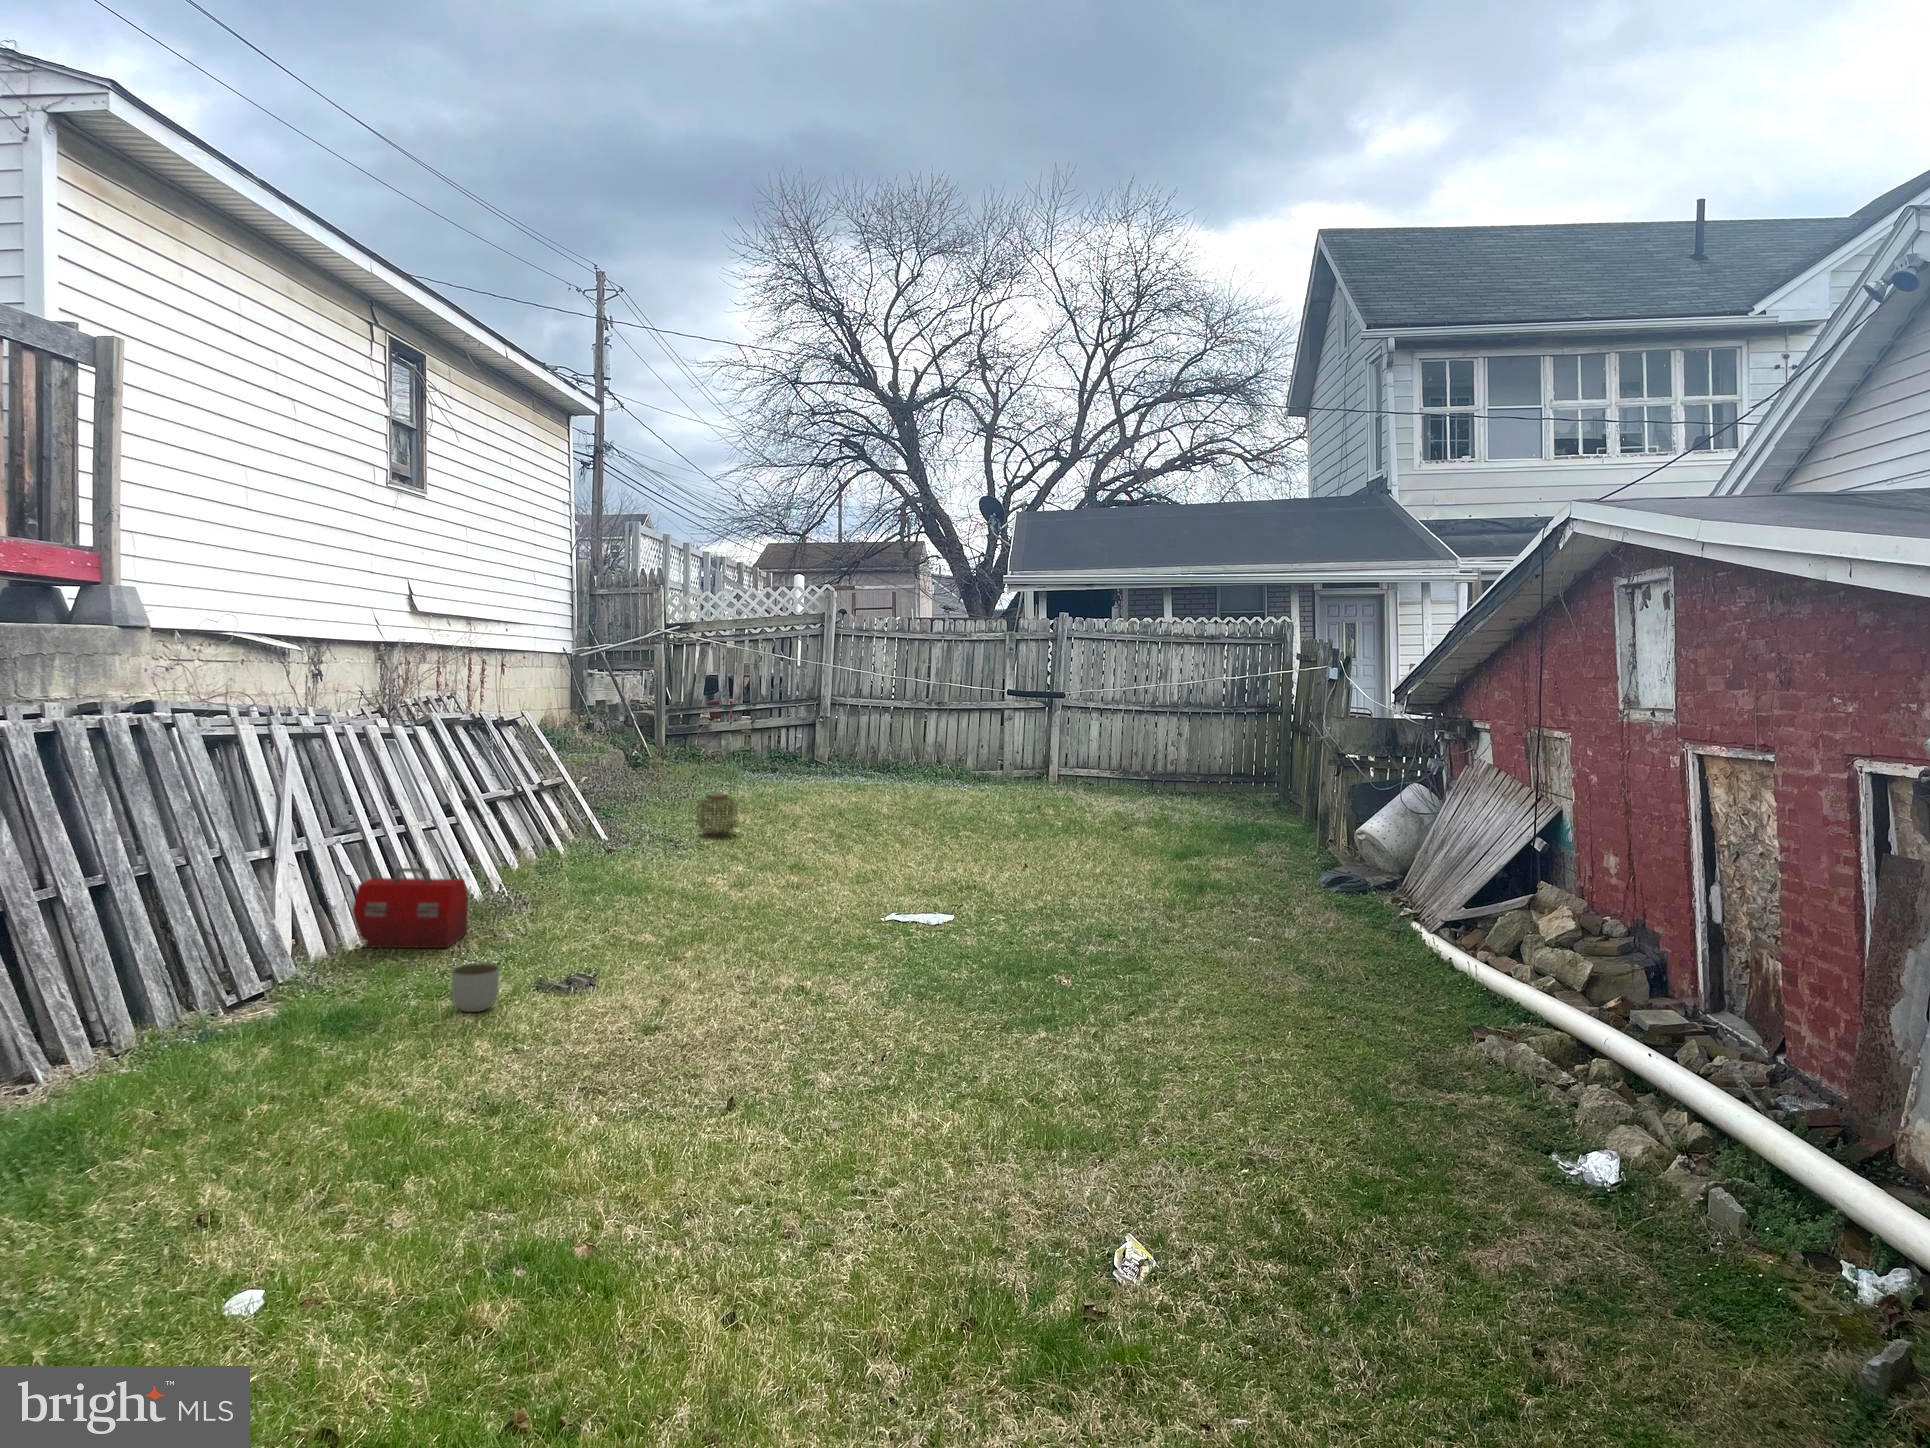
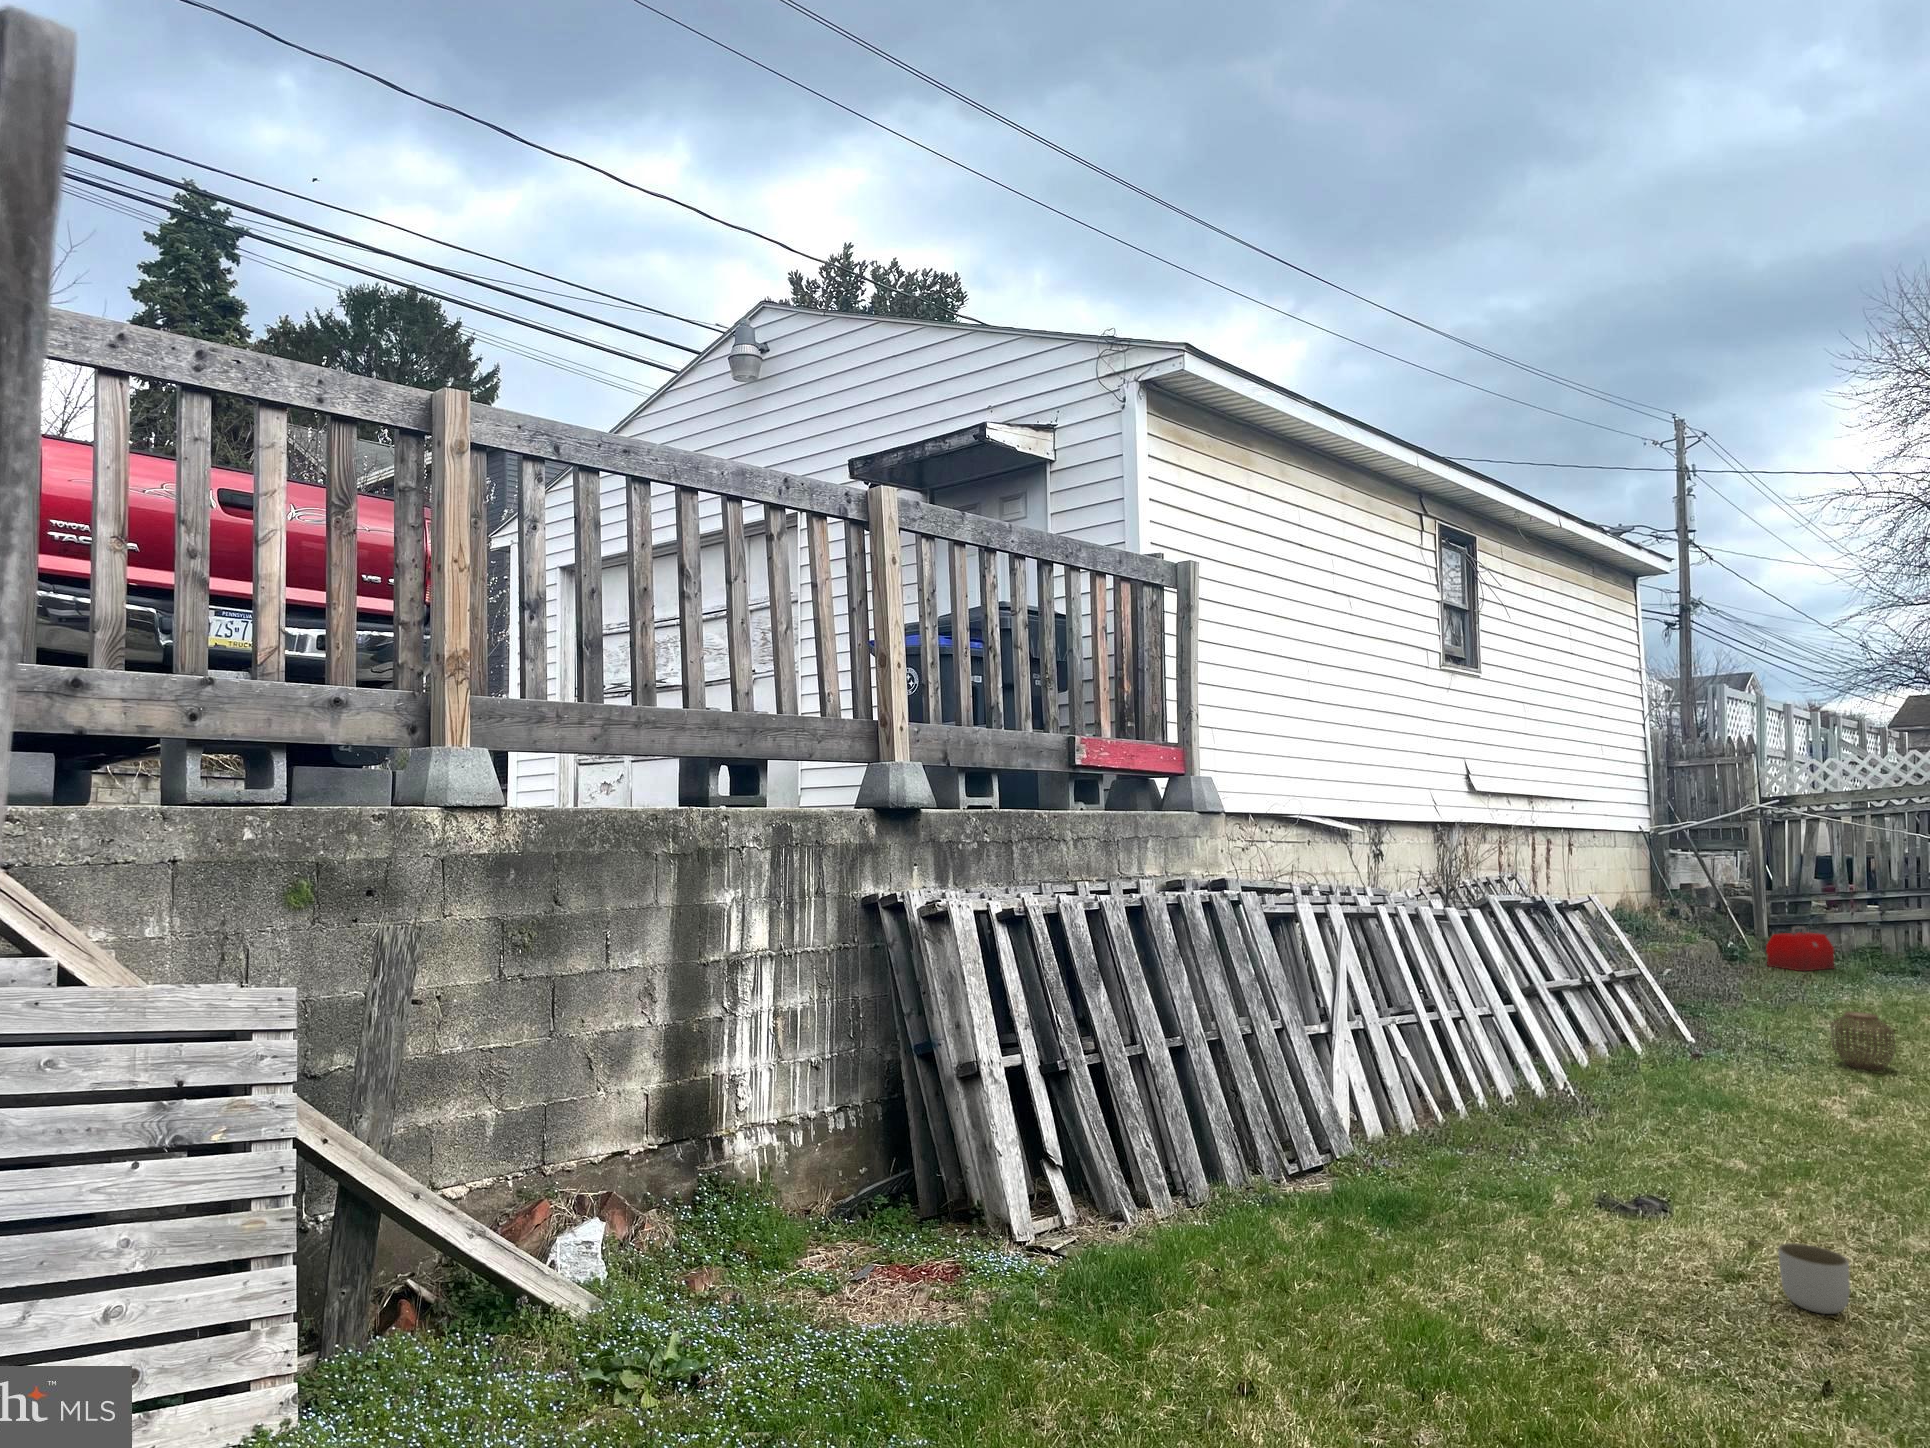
toolbox: present [353,868,468,948] -> present [1766,926,1834,971]
planter: present [452,963,499,1012] -> present [1778,1243,1850,1314]

